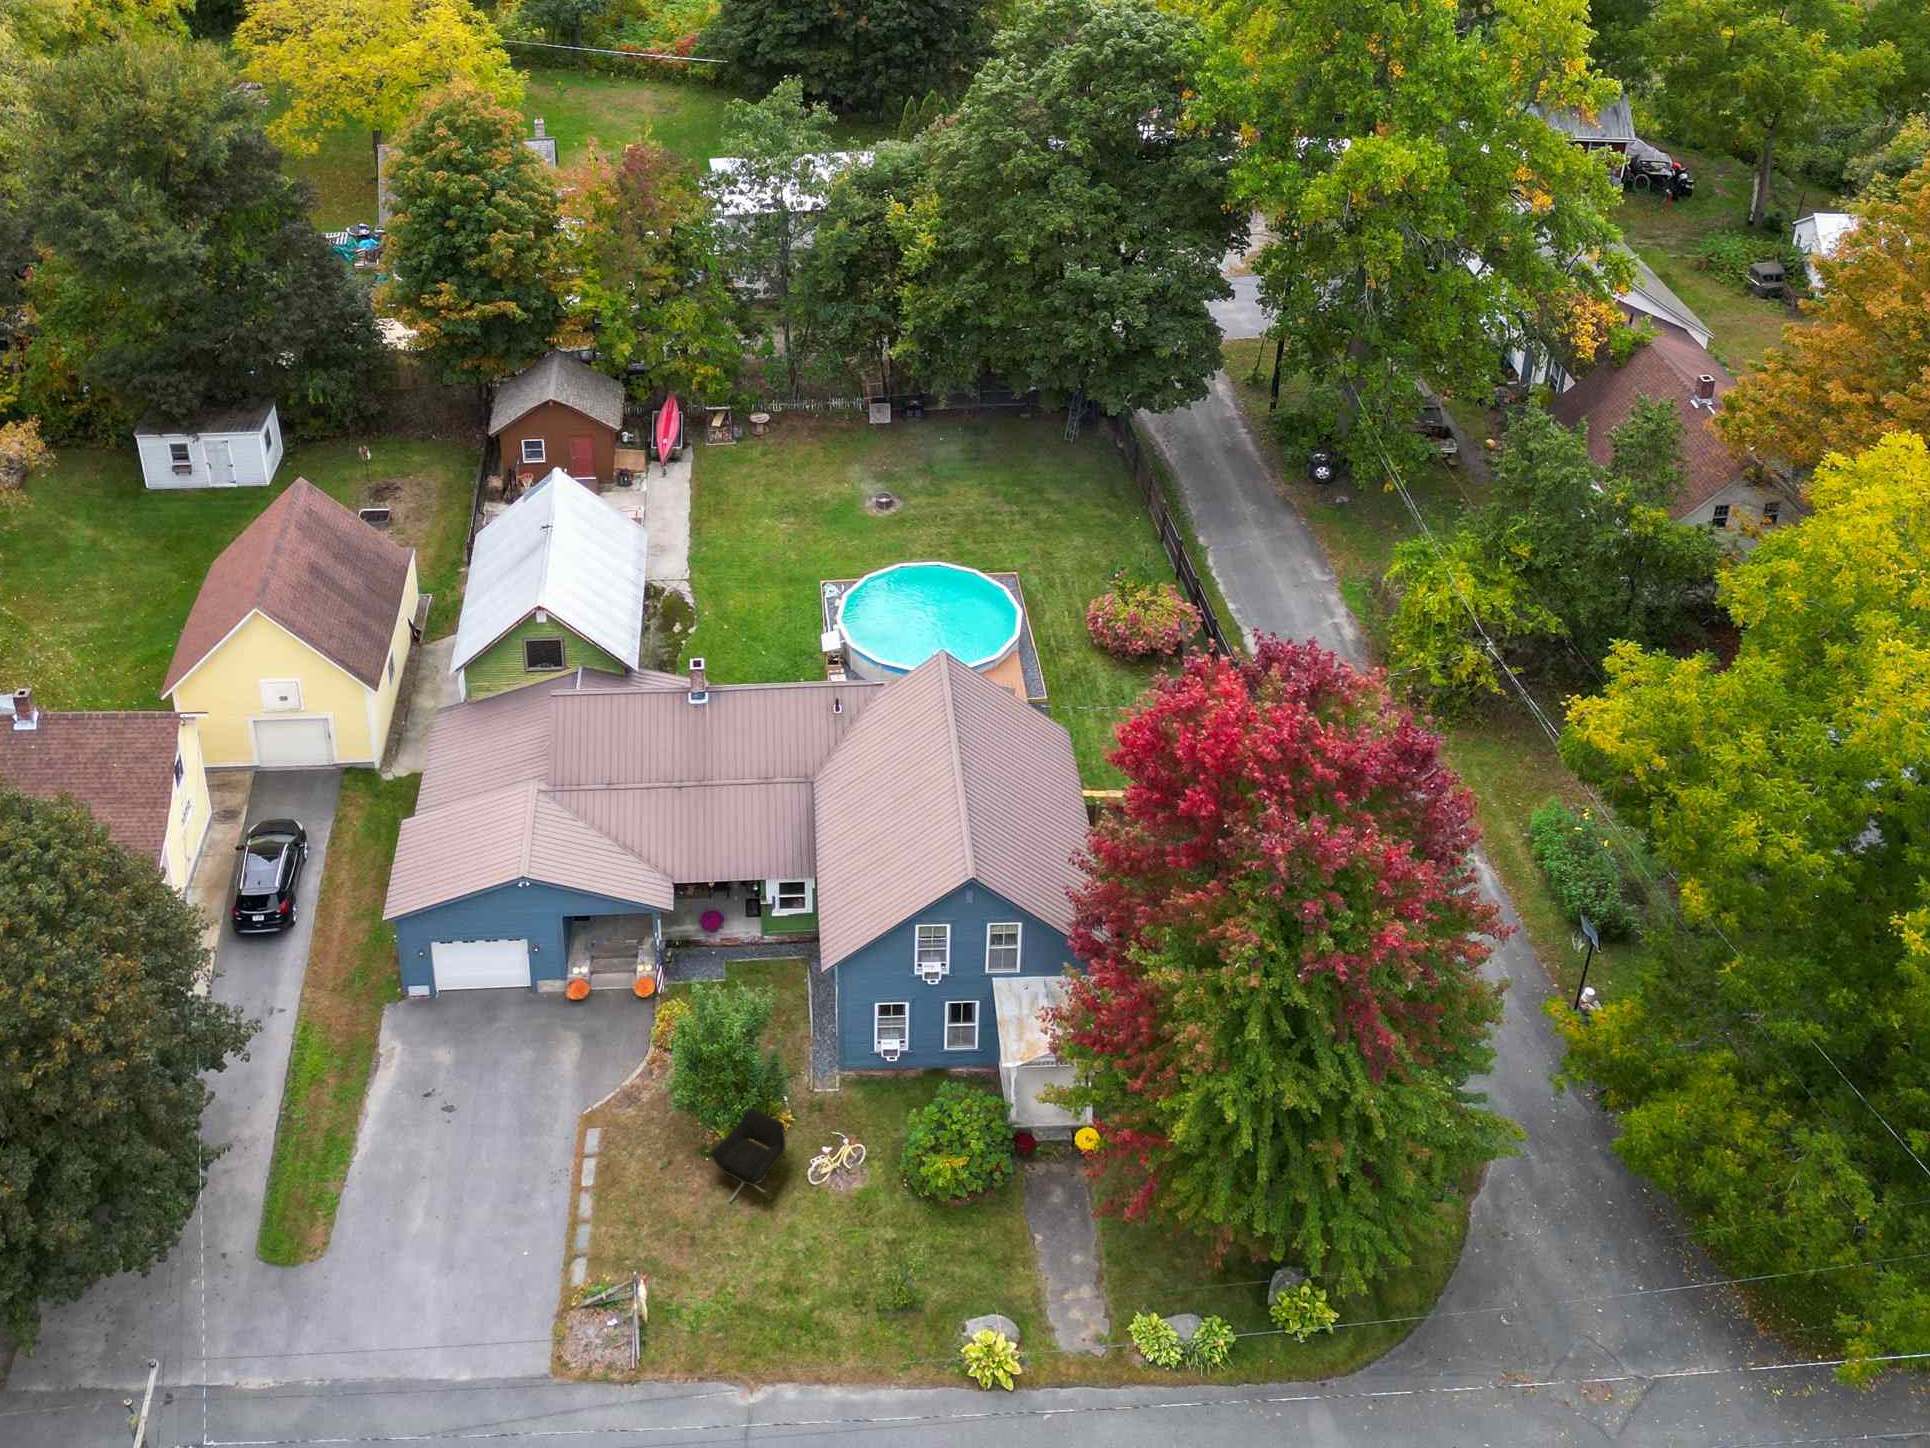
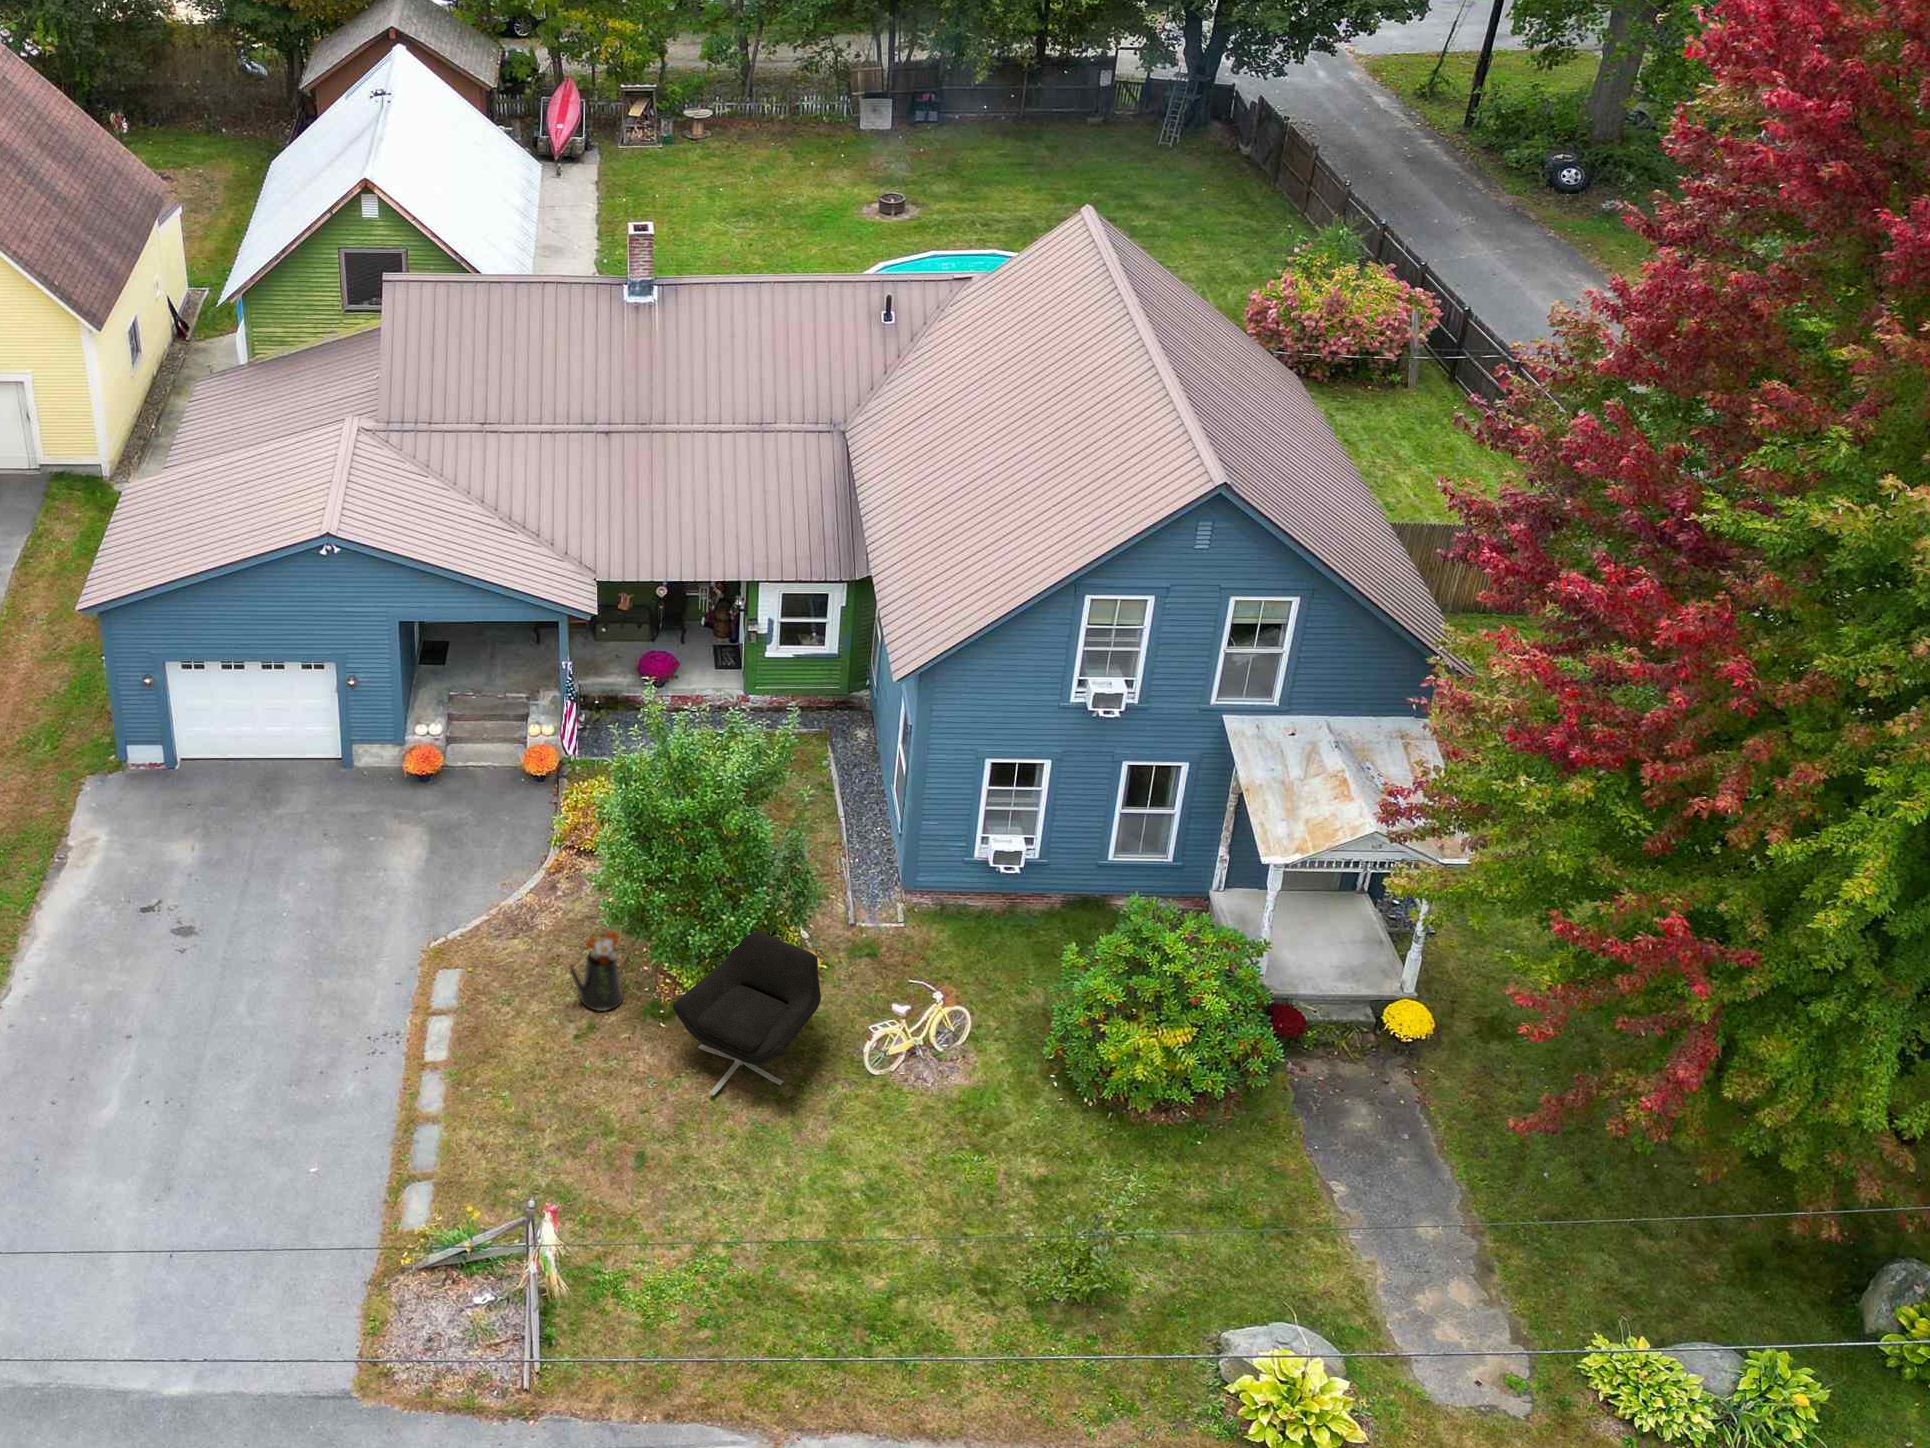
watering can: none [657,1107,689,1152] -> present [570,932,627,1011]

